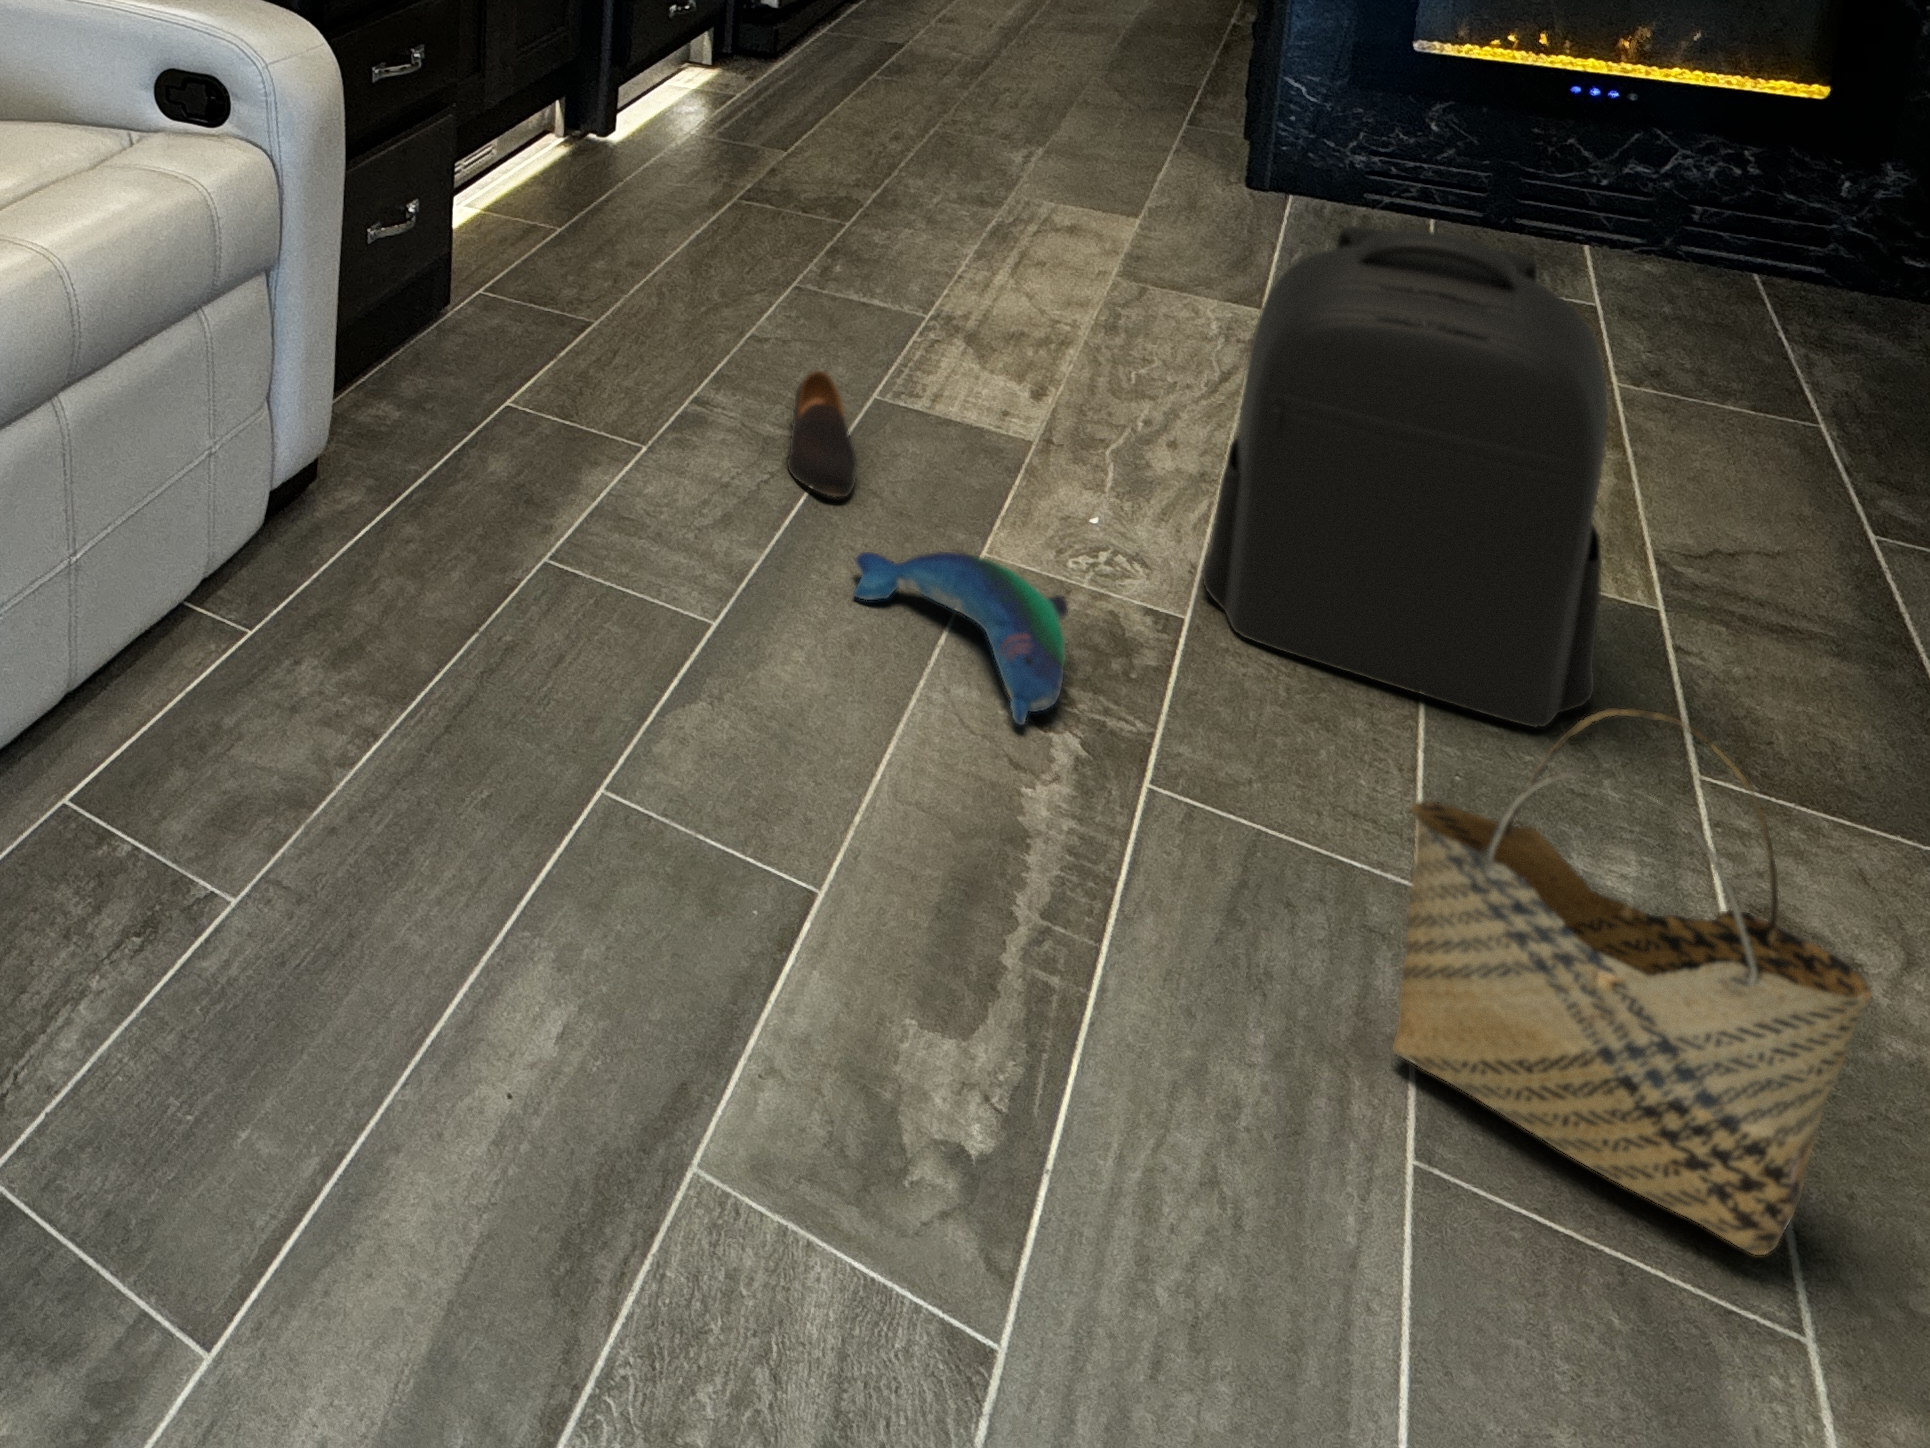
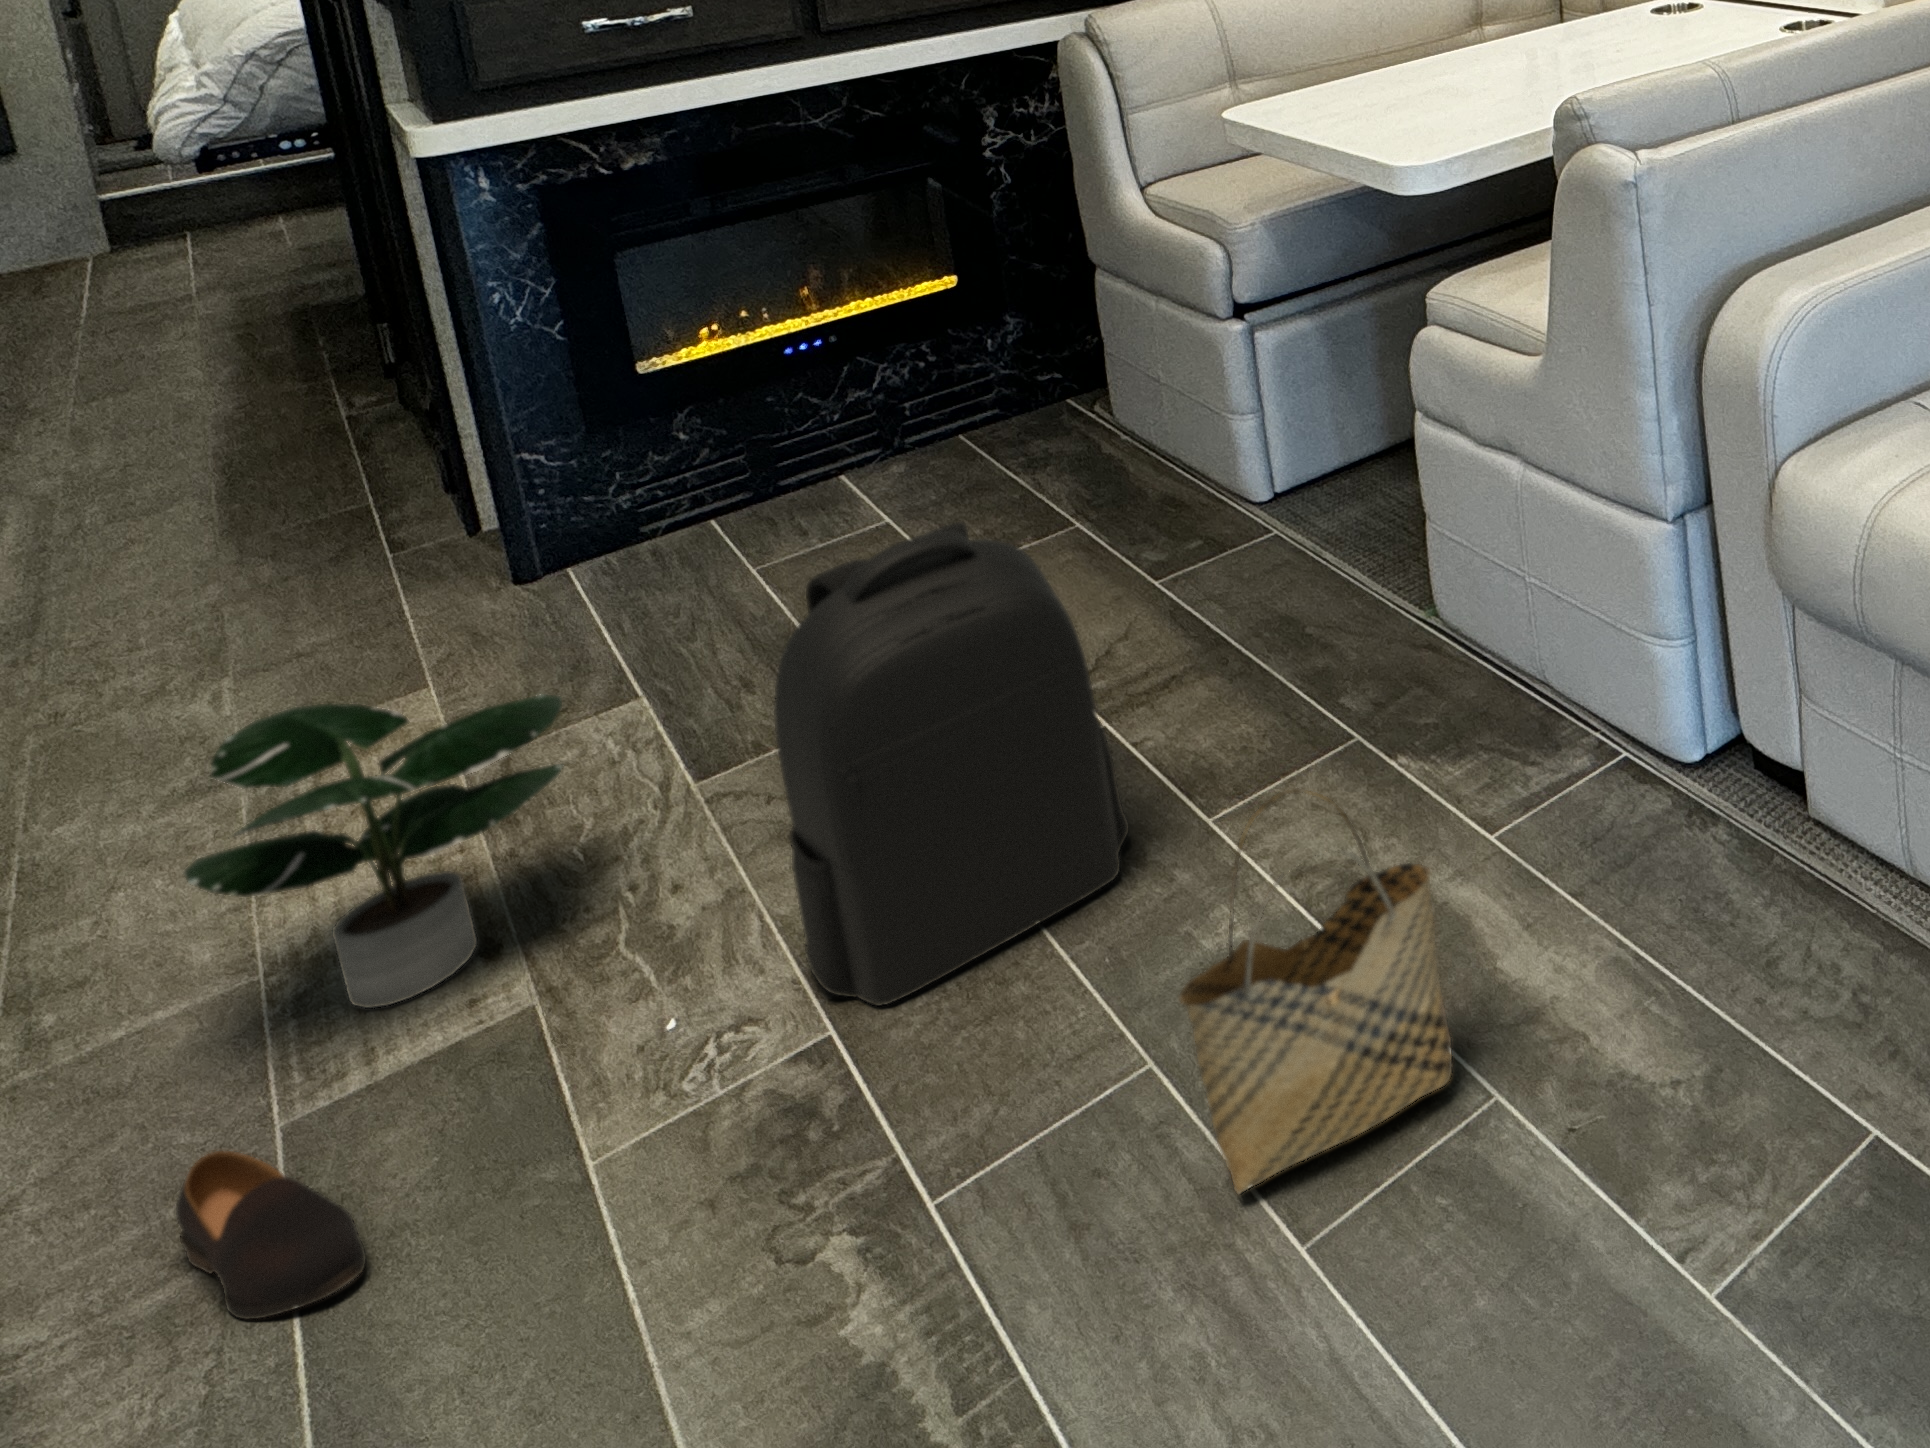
potted plant: none [893,140,1152,389] -> present [183,694,562,1008]
plush toy: present [854,552,1068,726] -> none [457,1117,807,1362]

